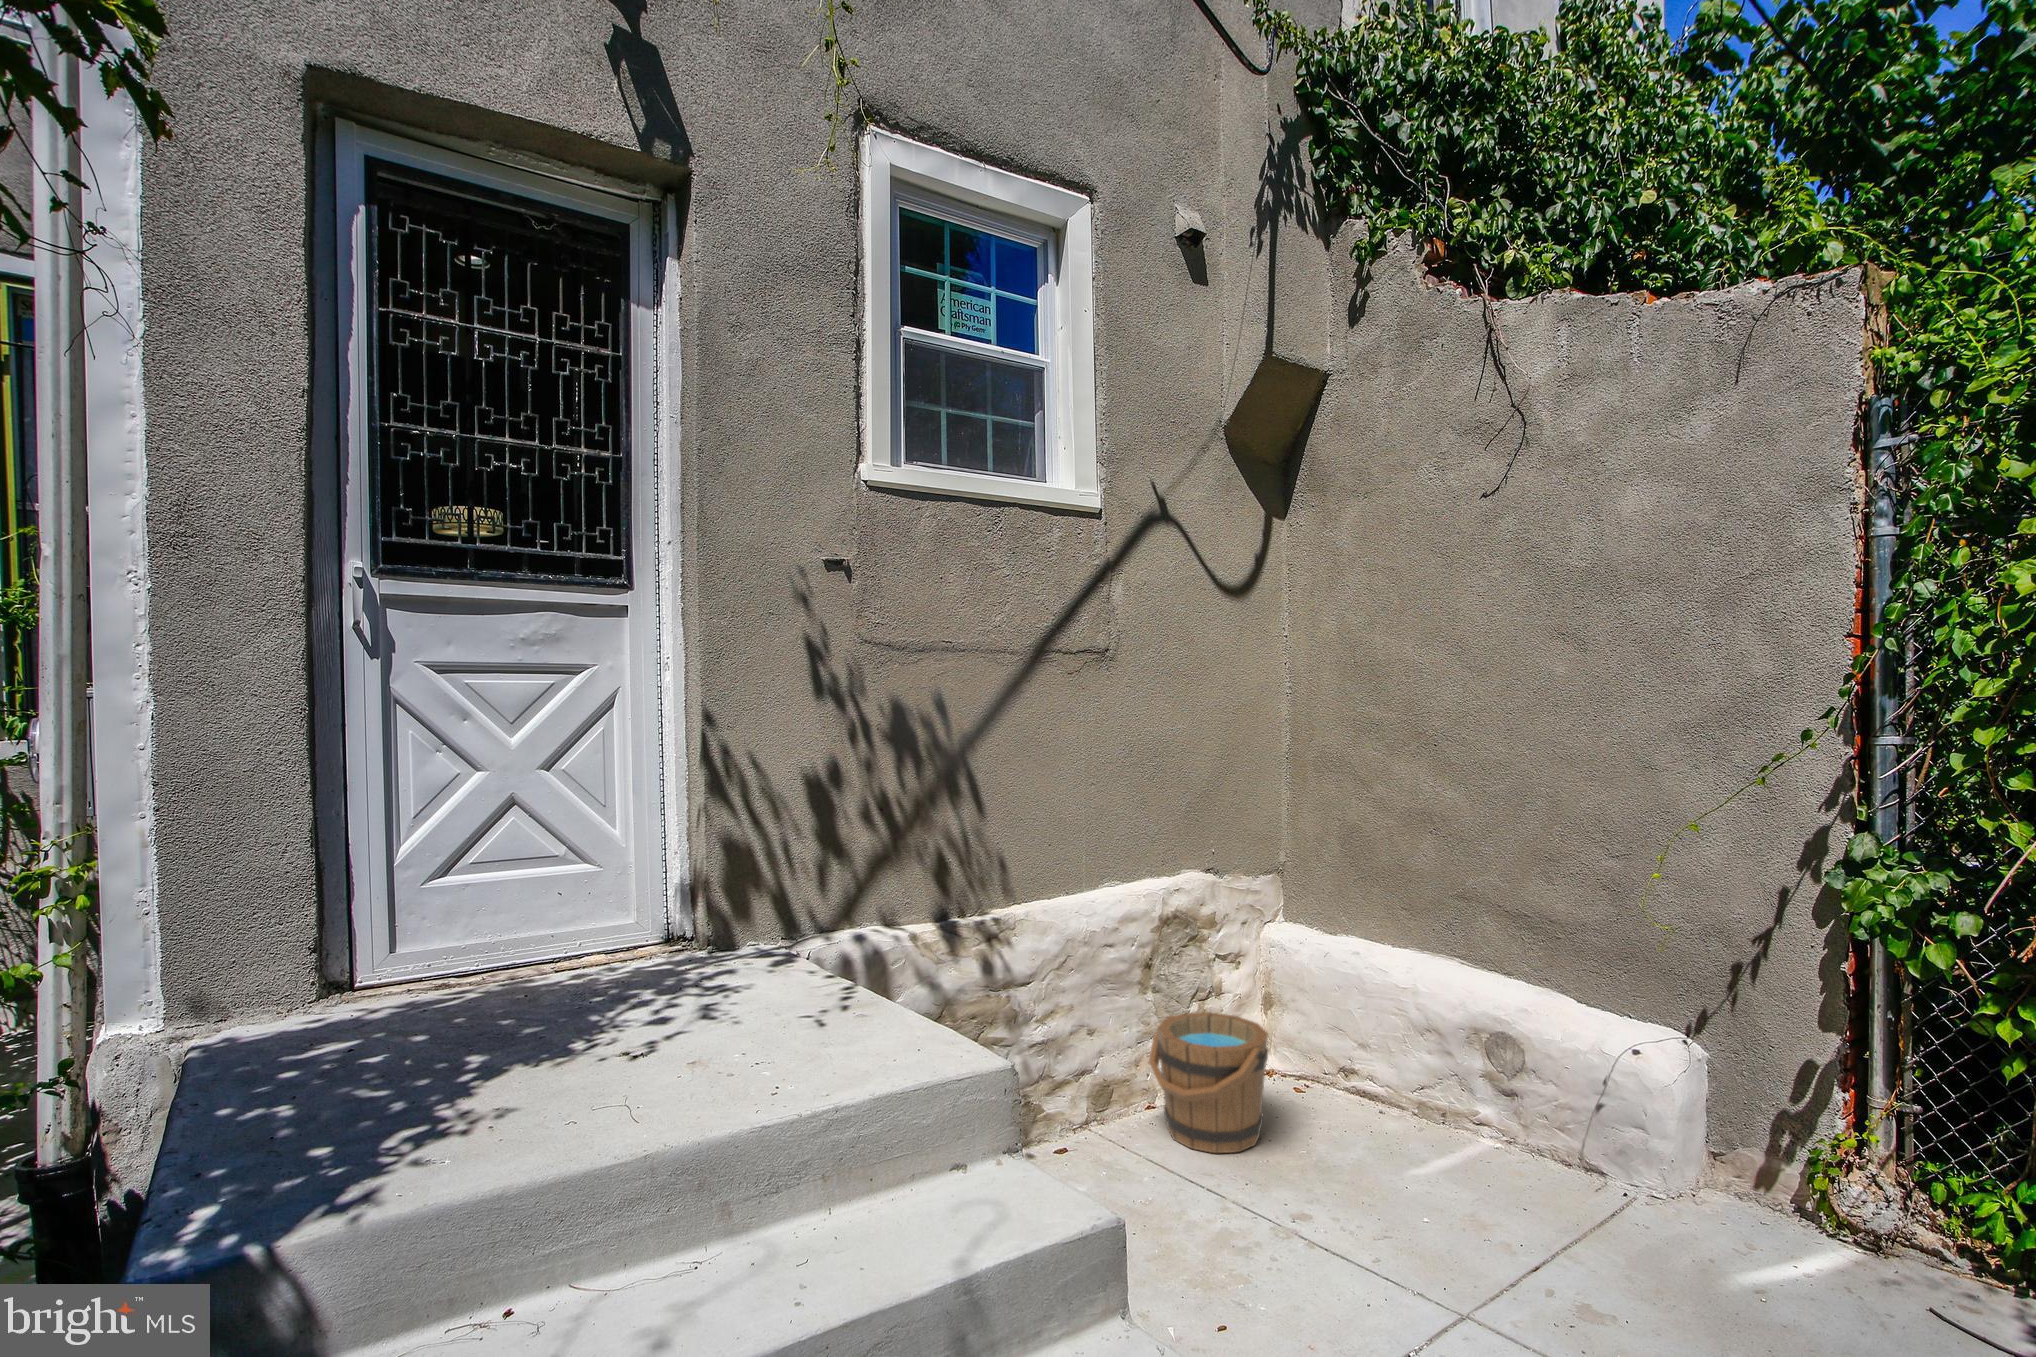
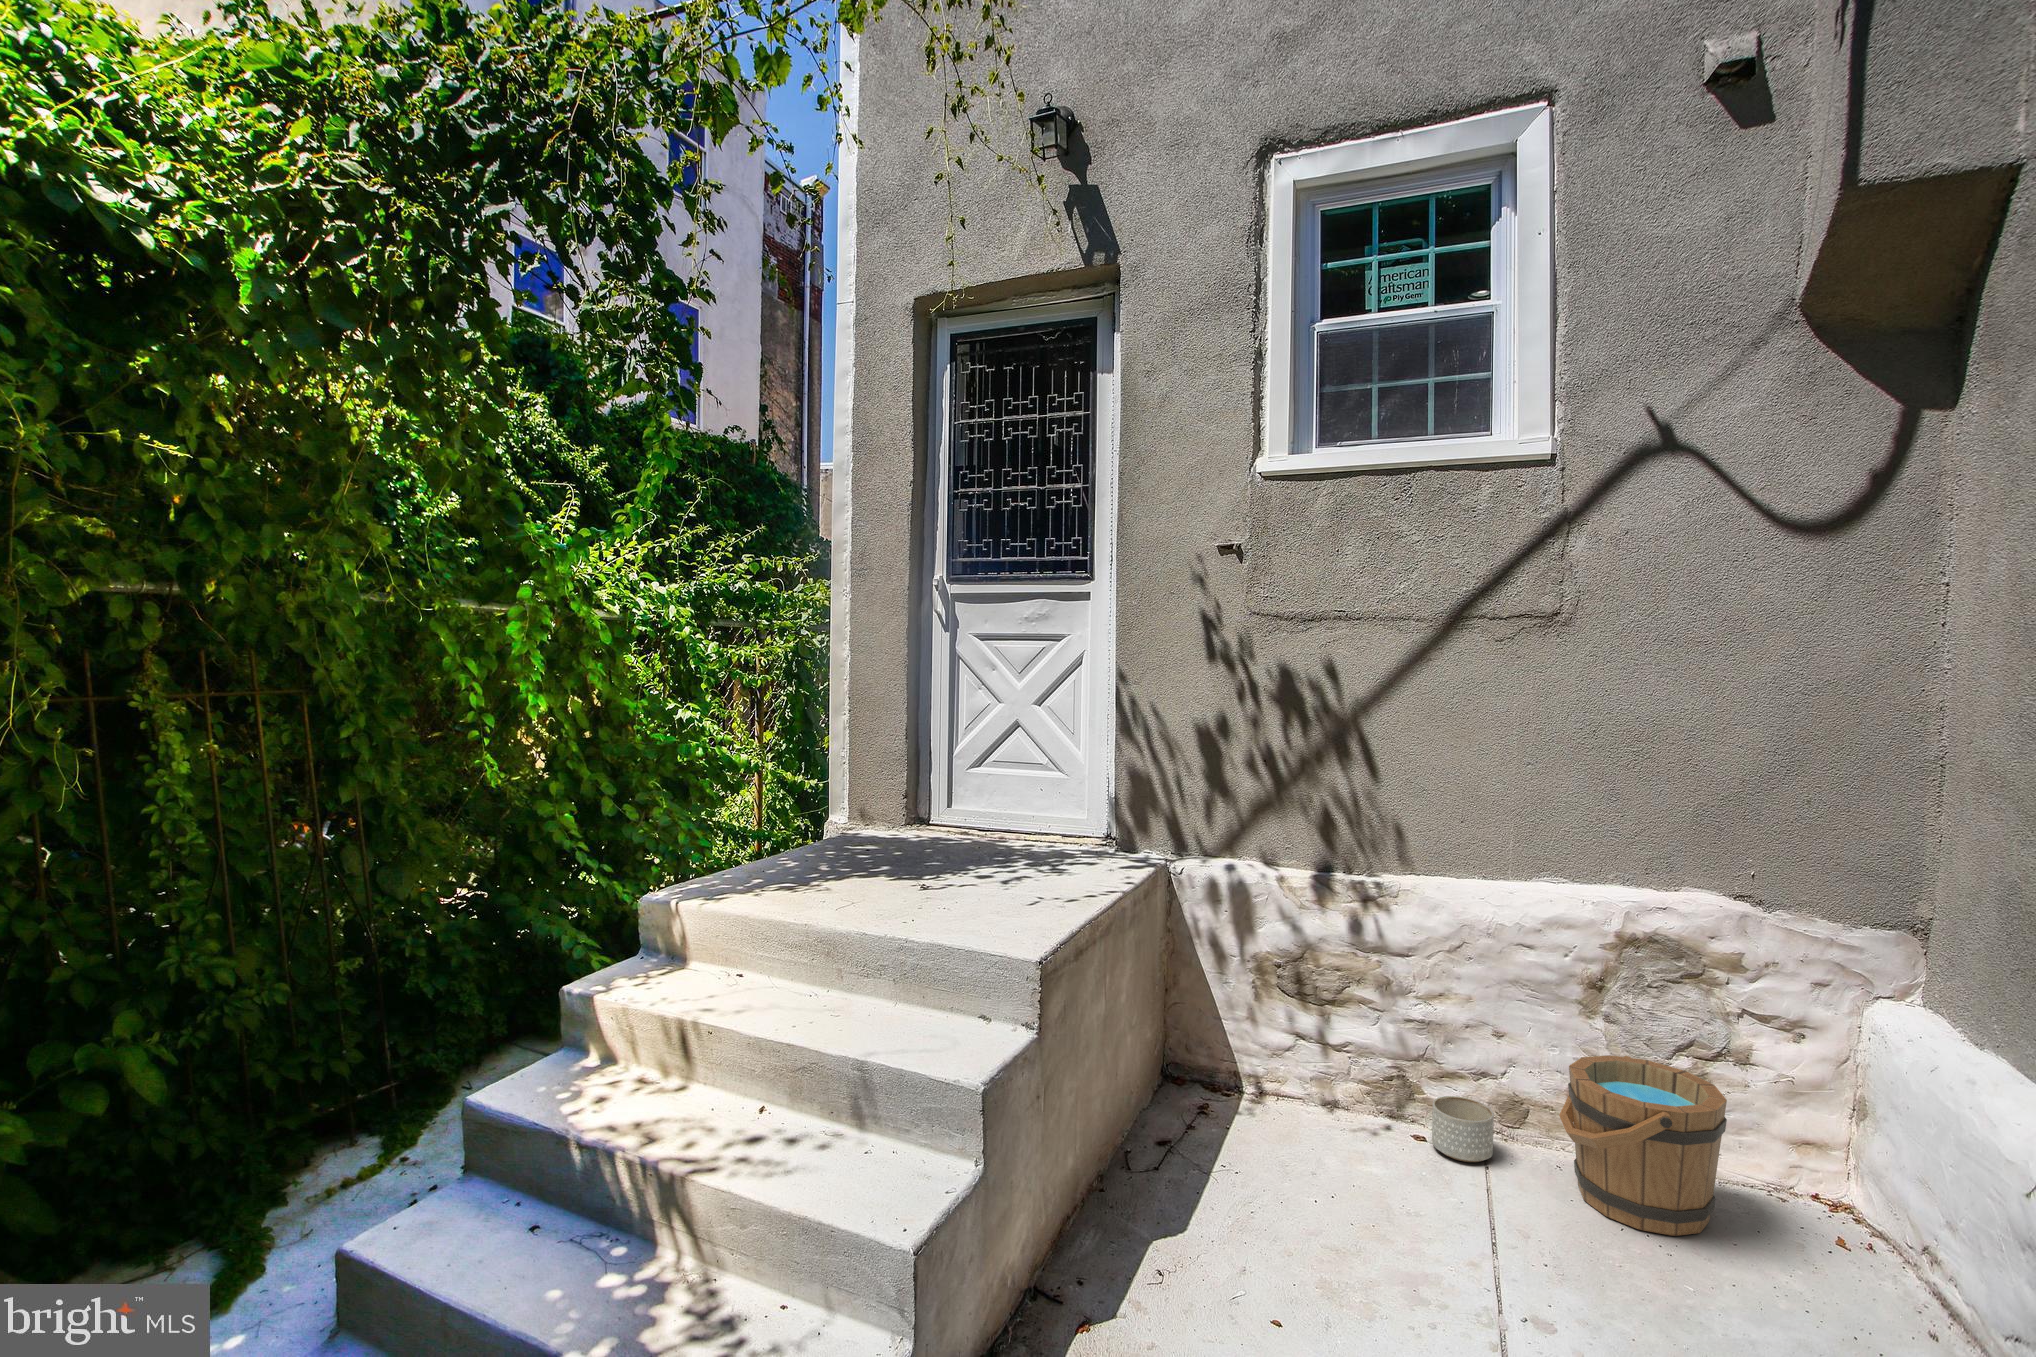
planter: none [1060,1102,1113,1164] -> present [1432,1096,1494,1162]

